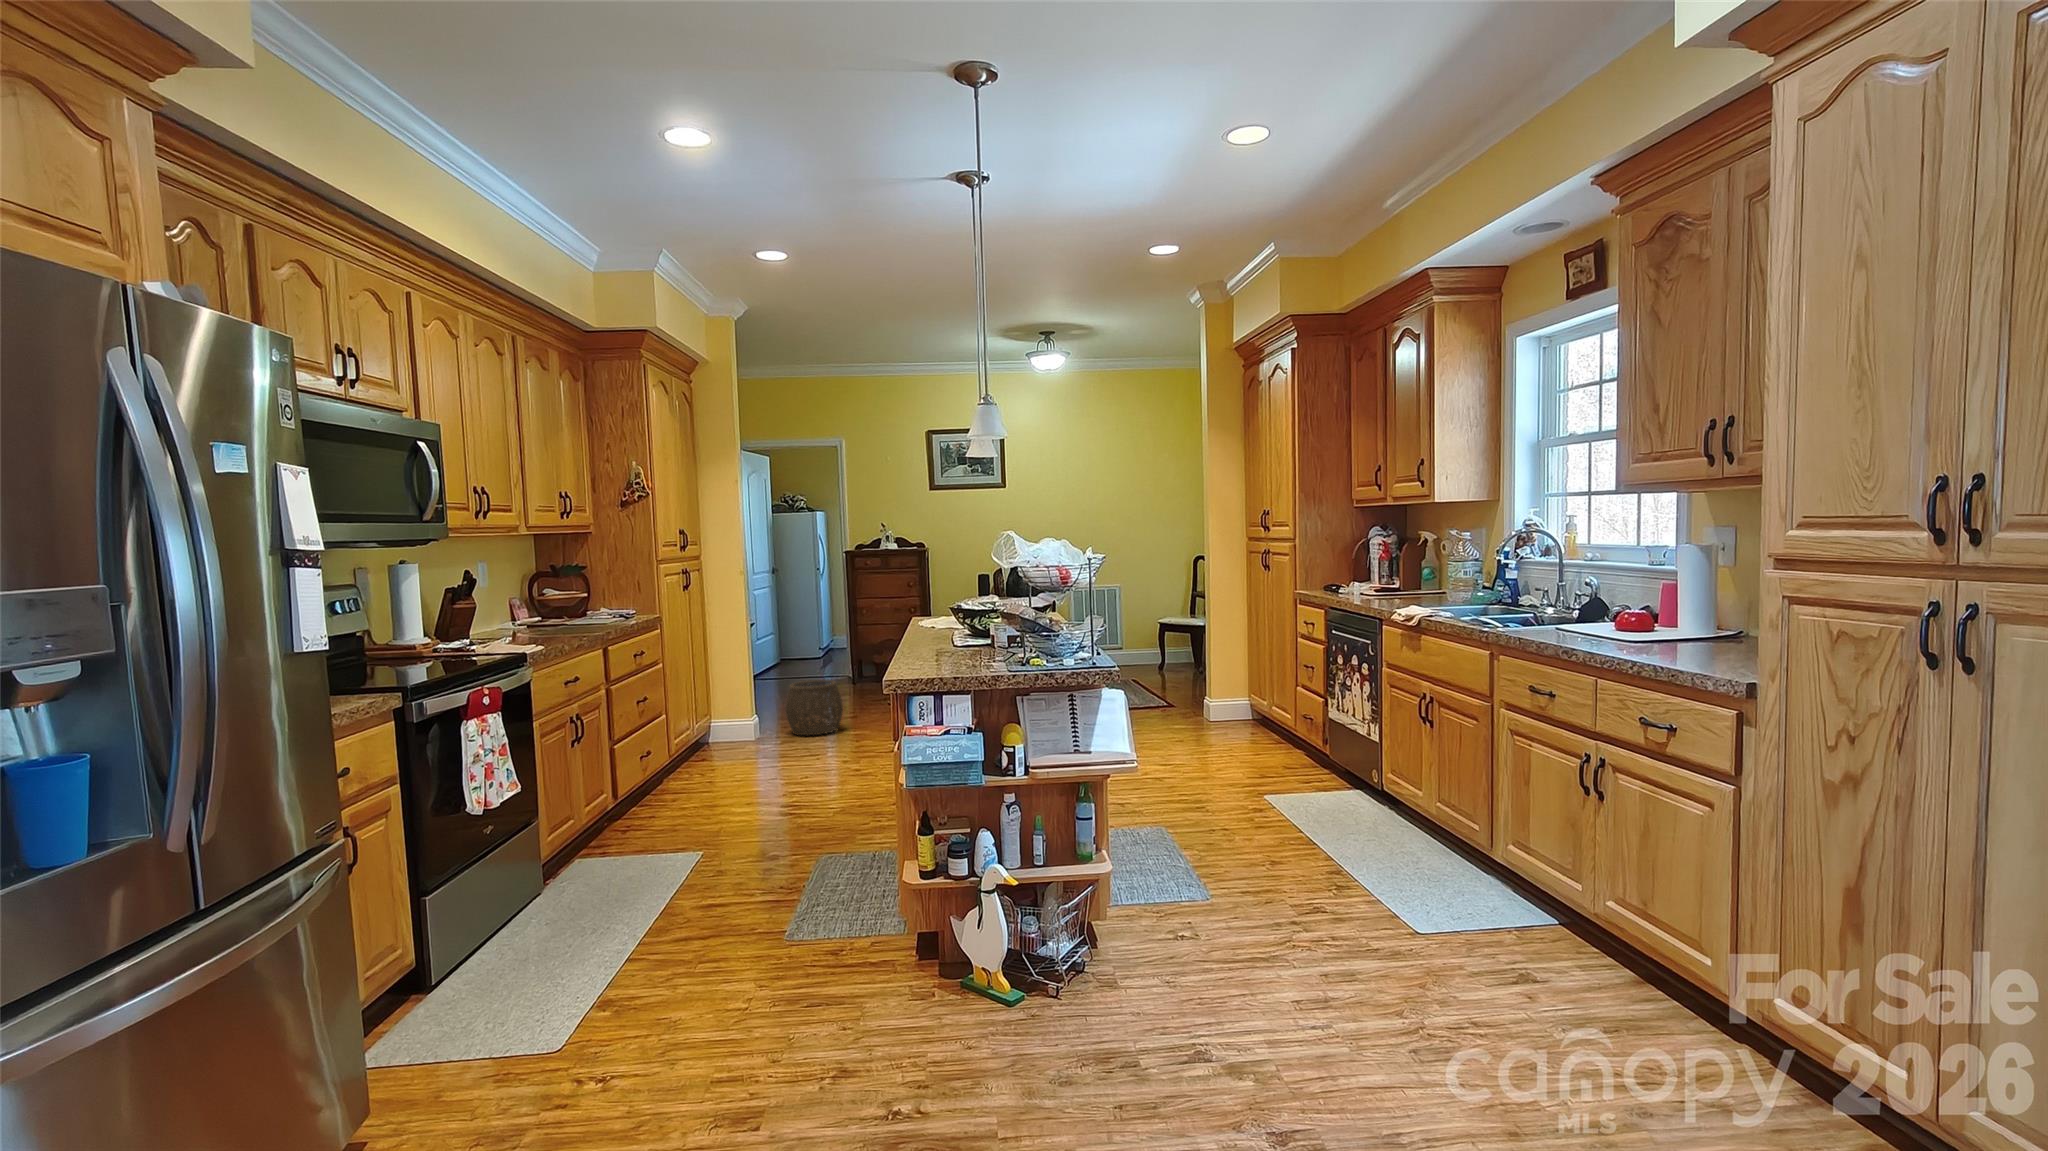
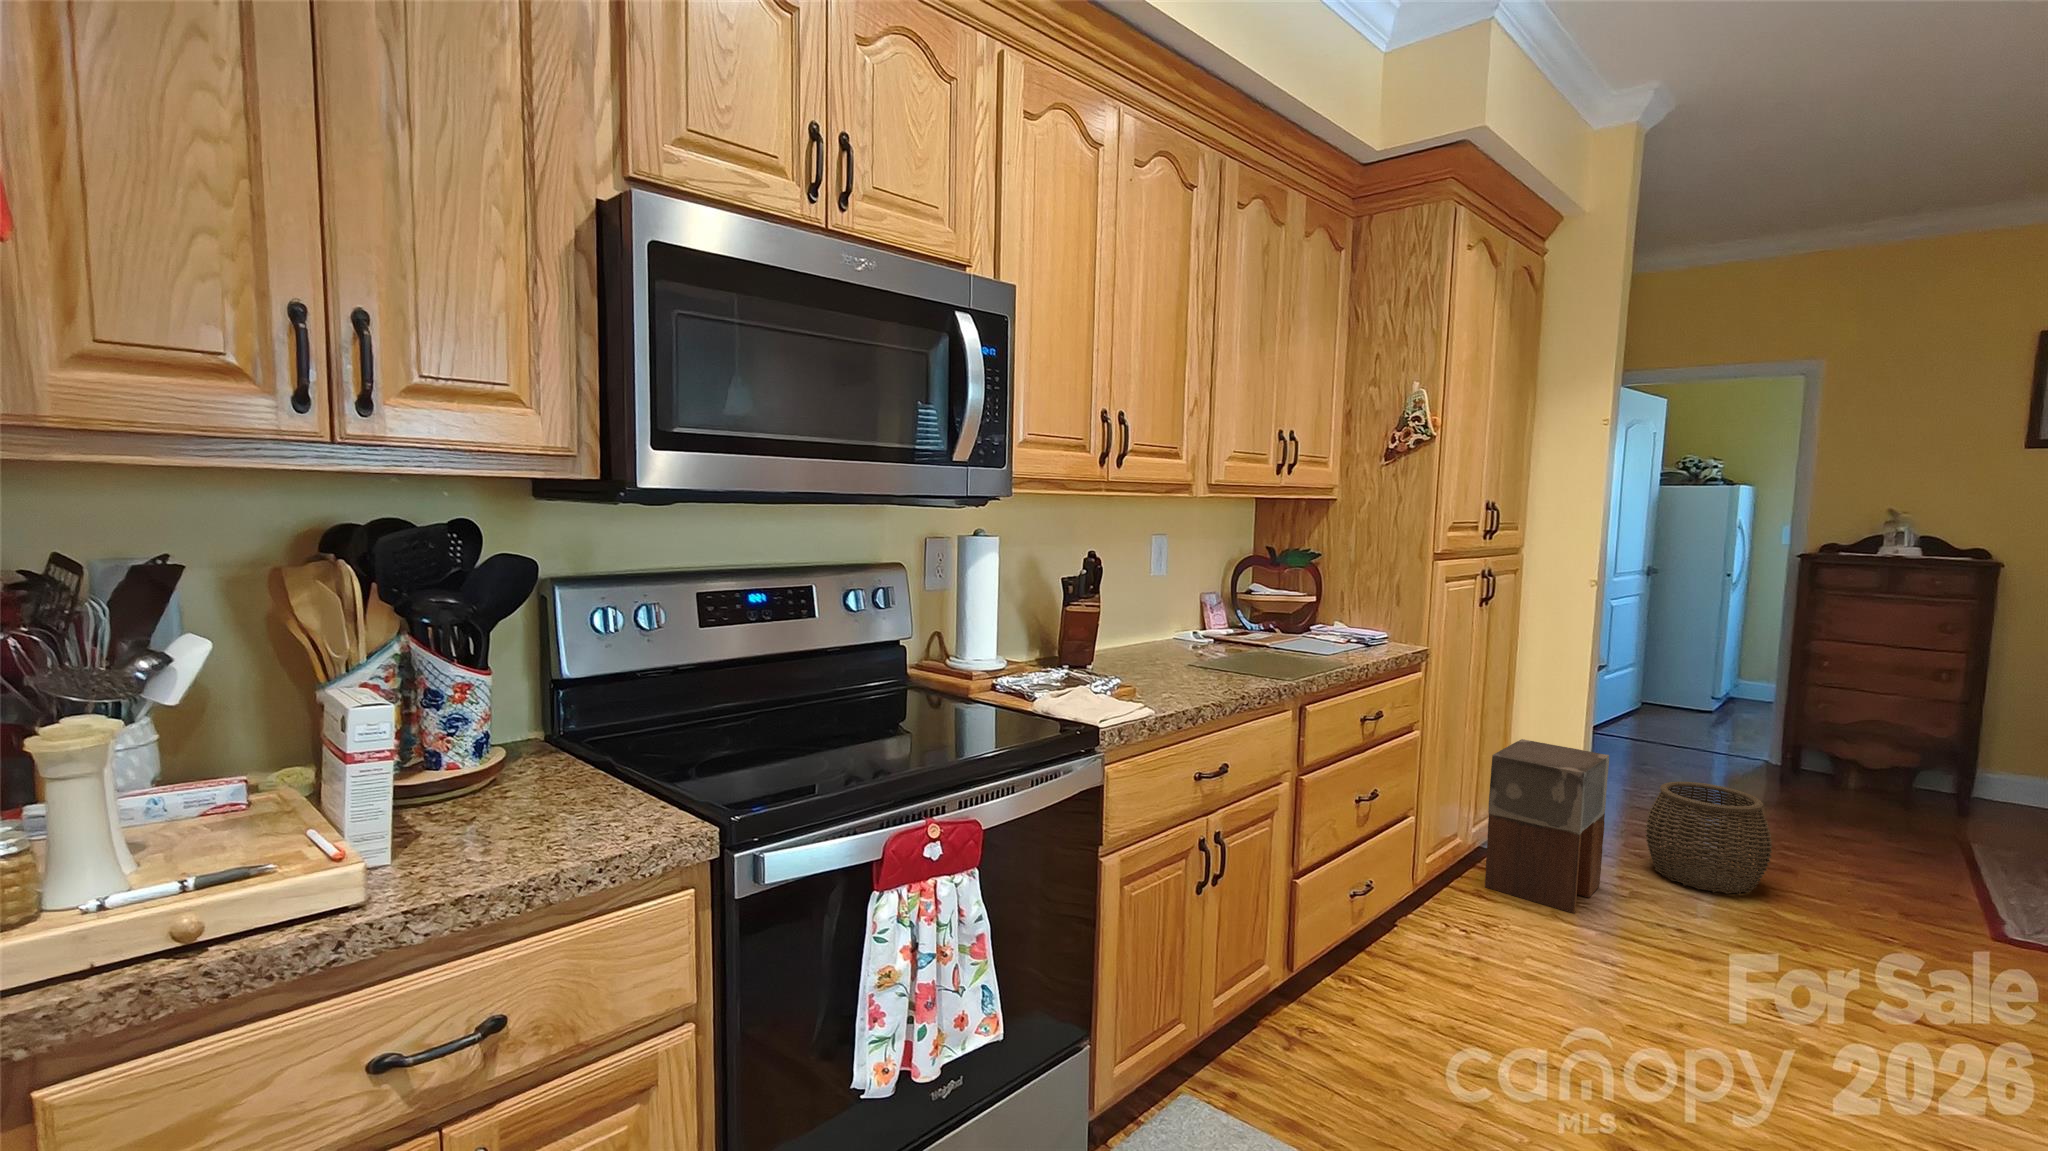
stool: none [700,669,766,761] -> present [1485,739,1609,913]

